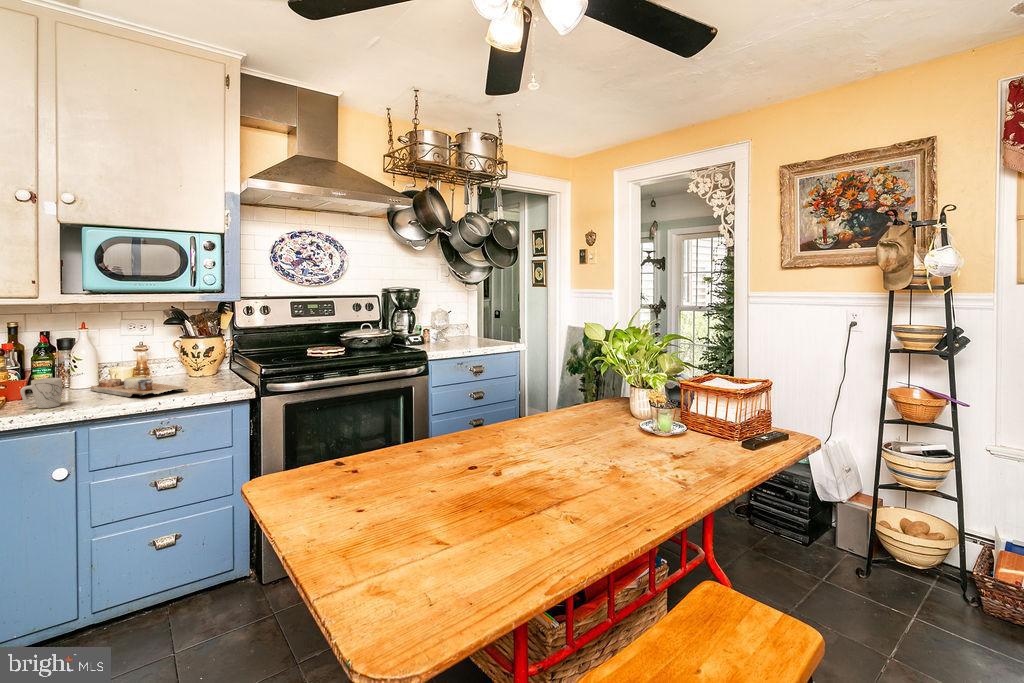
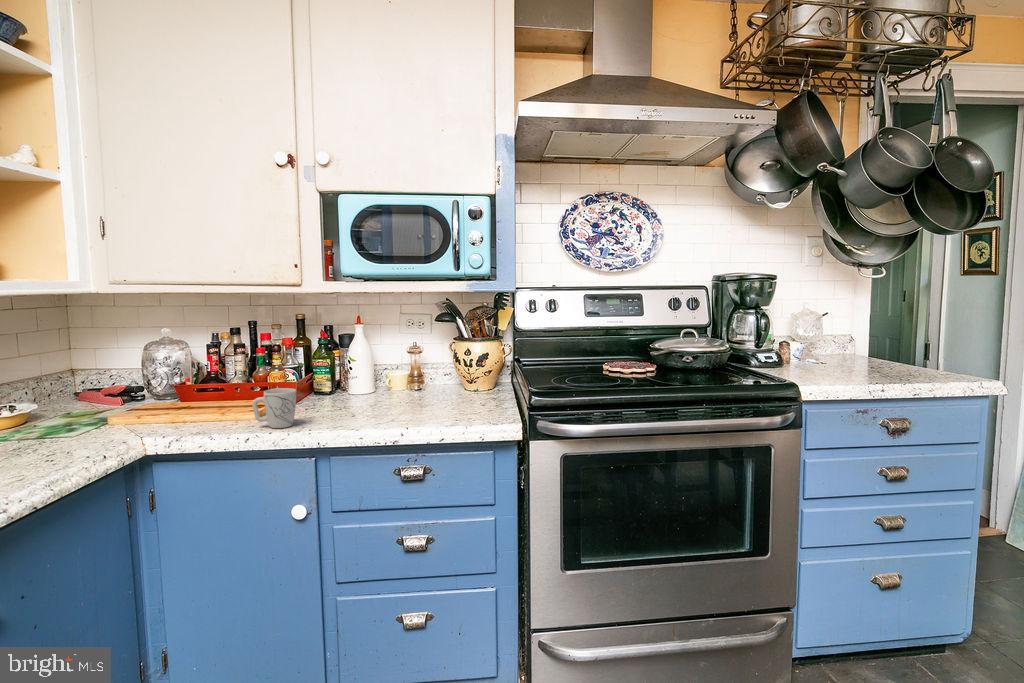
cutting board: present [91,376,188,397] -> none [340,389,437,424]

